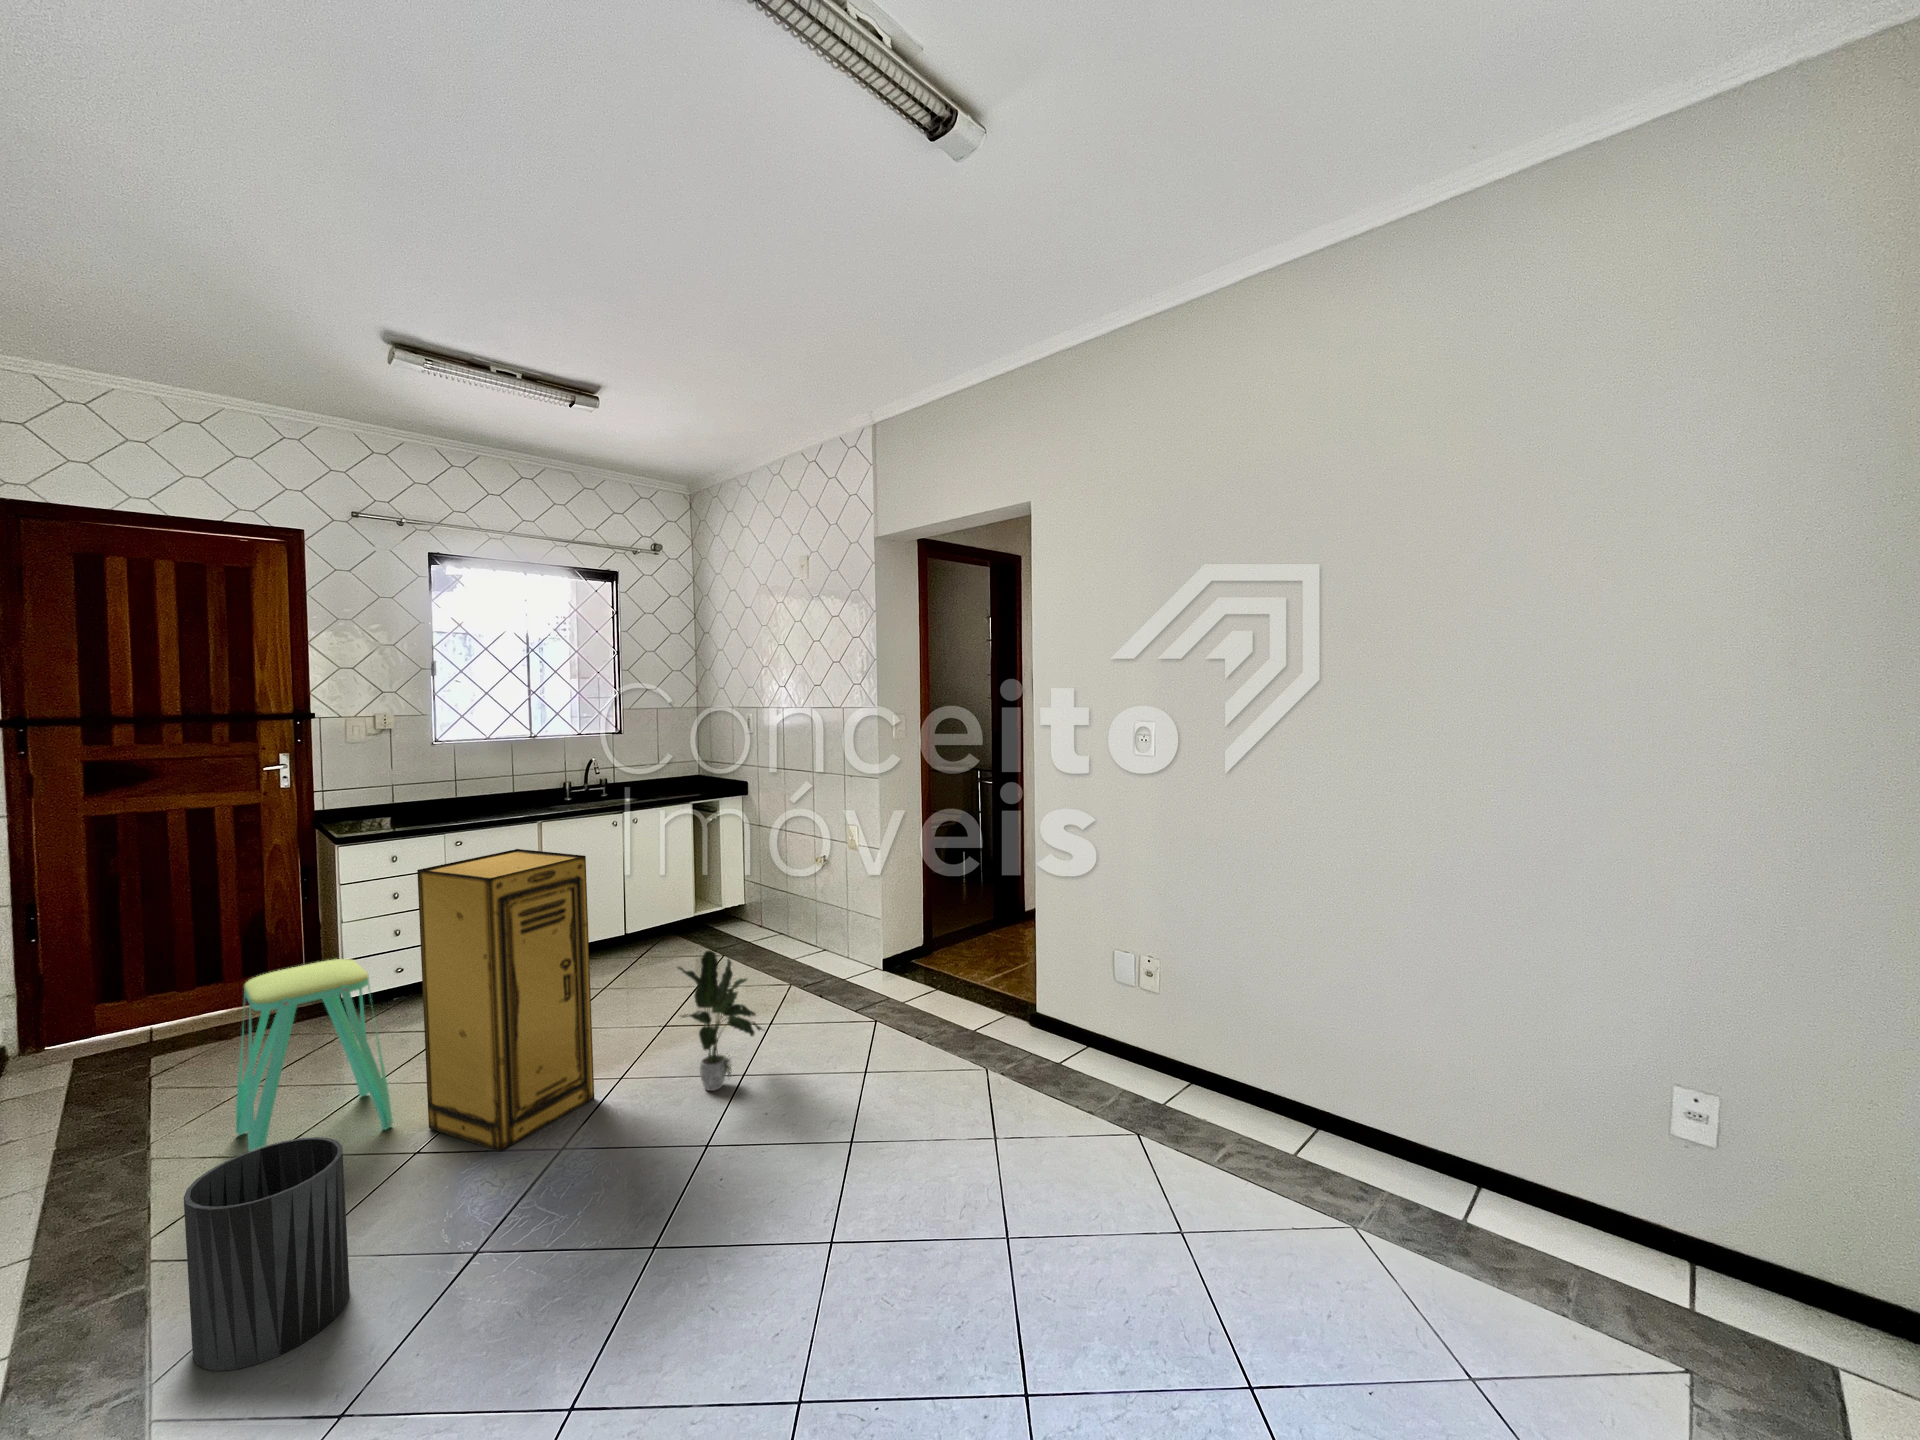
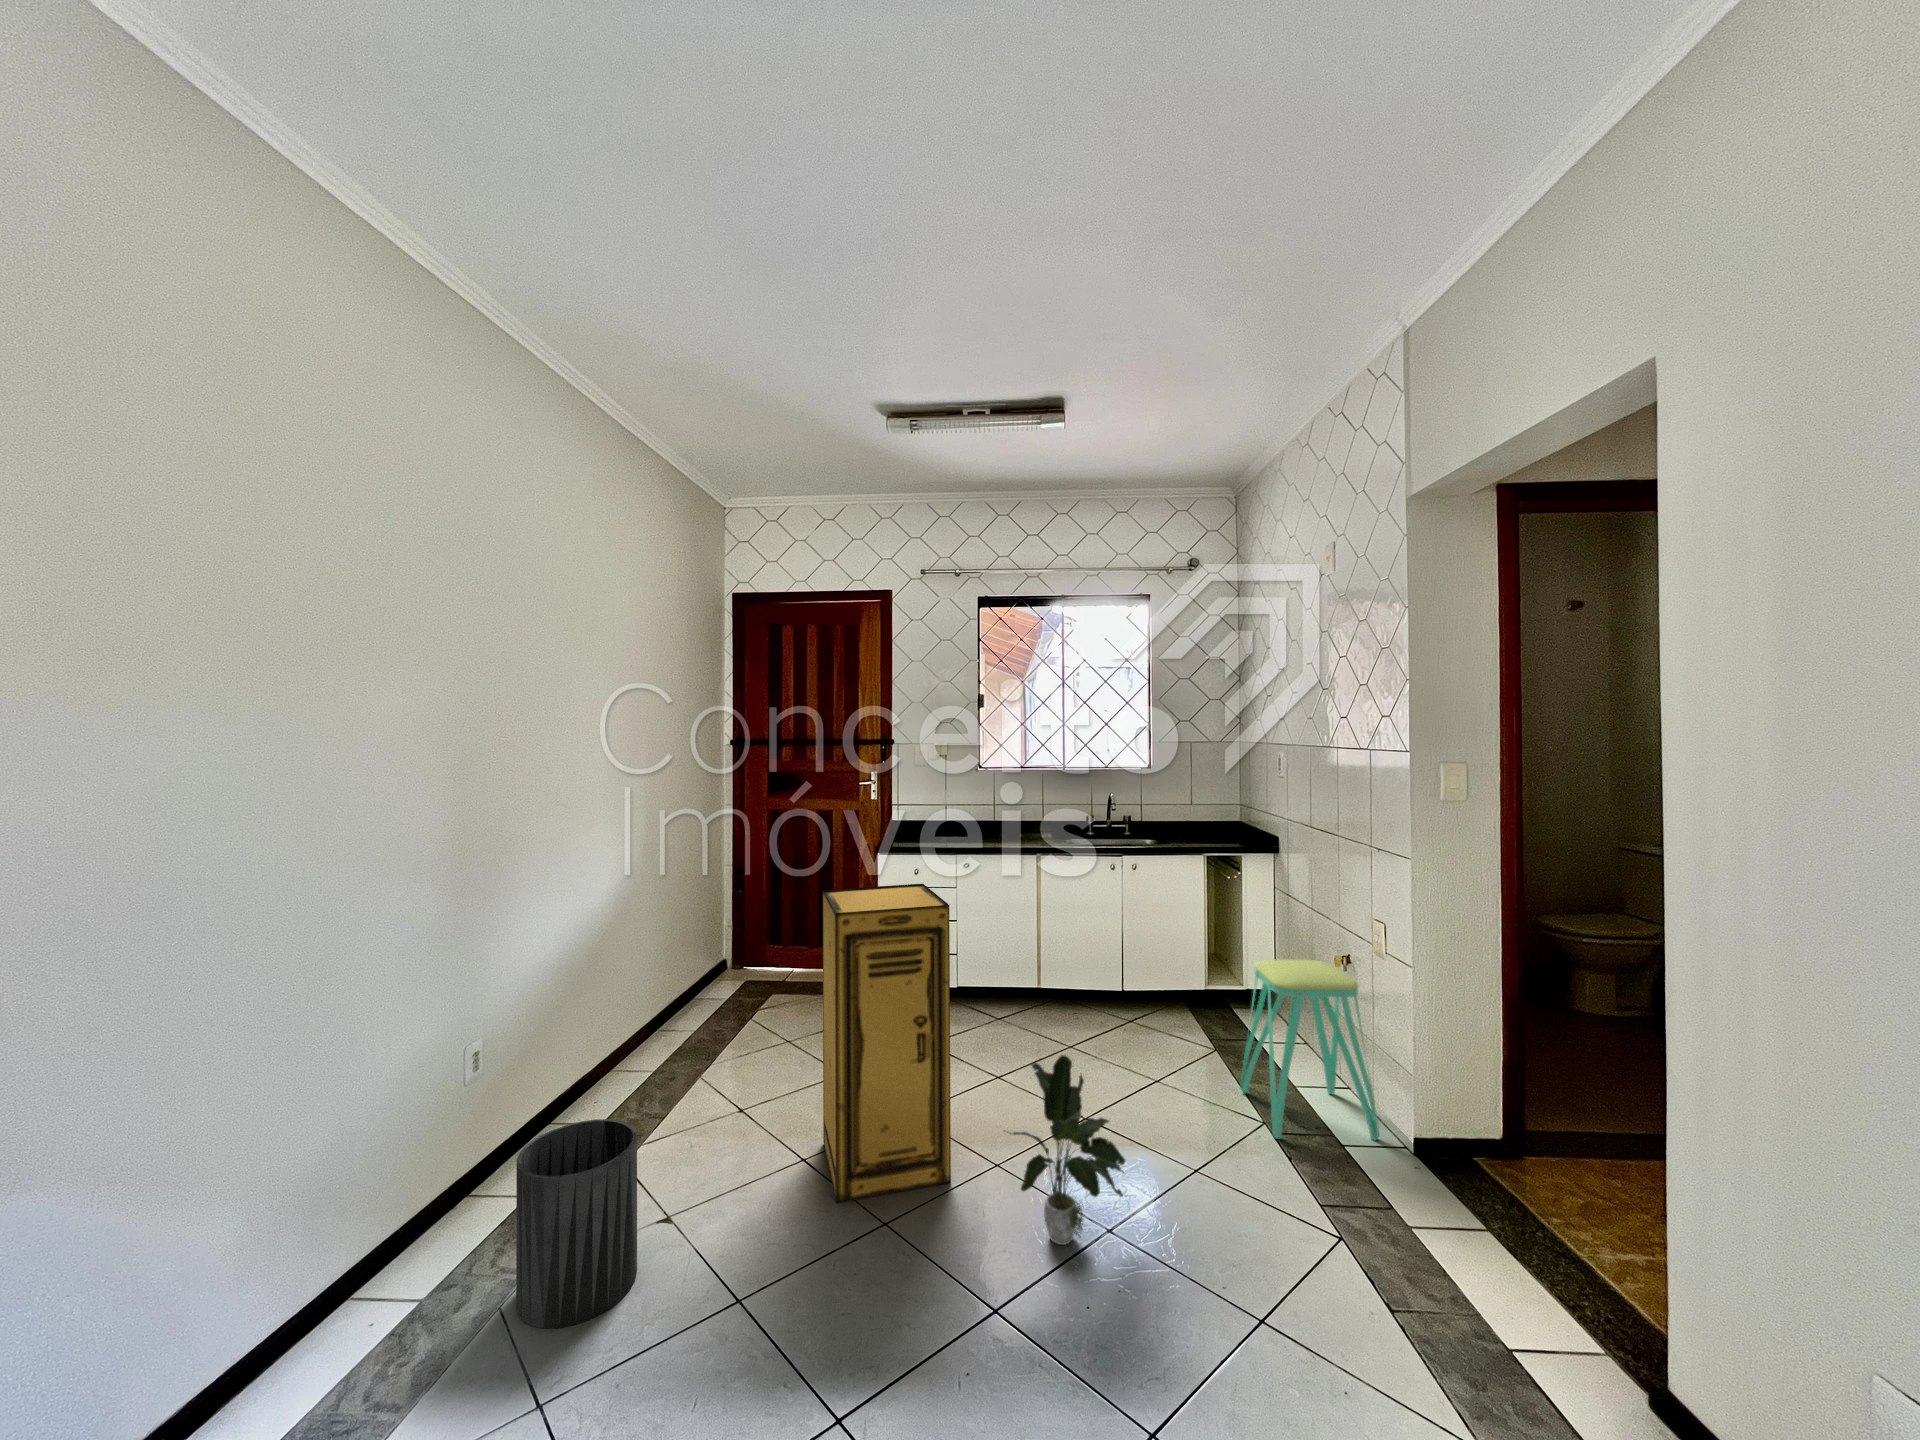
stool: present [236,959,393,1151] -> present [1240,960,1379,1140]

